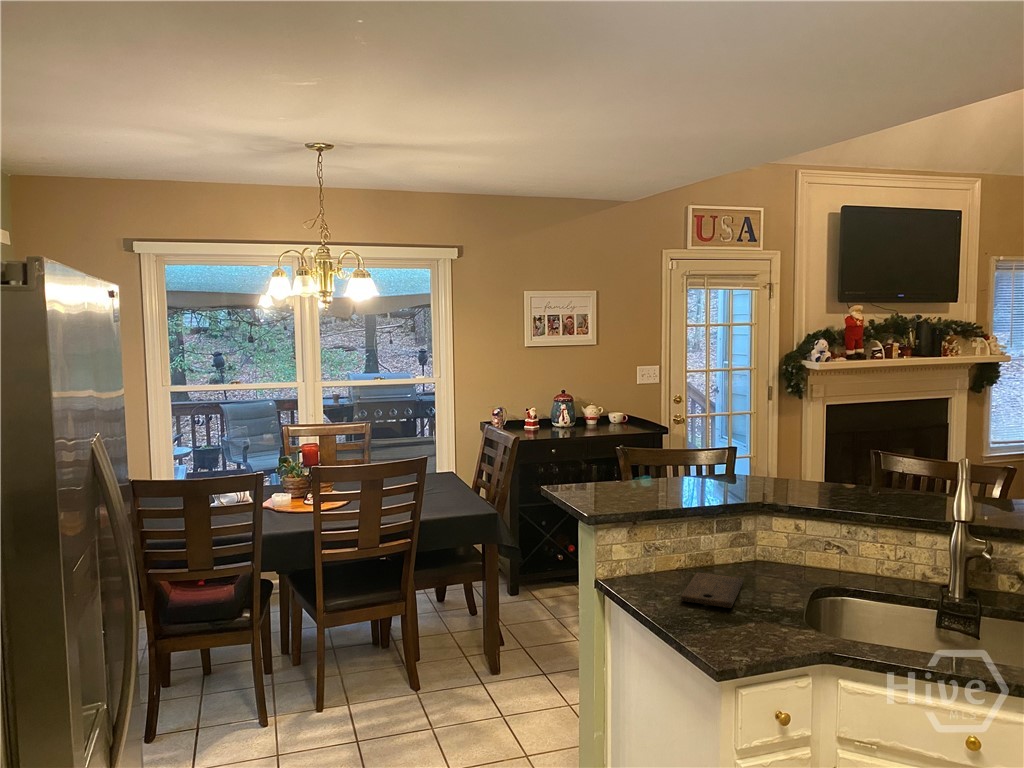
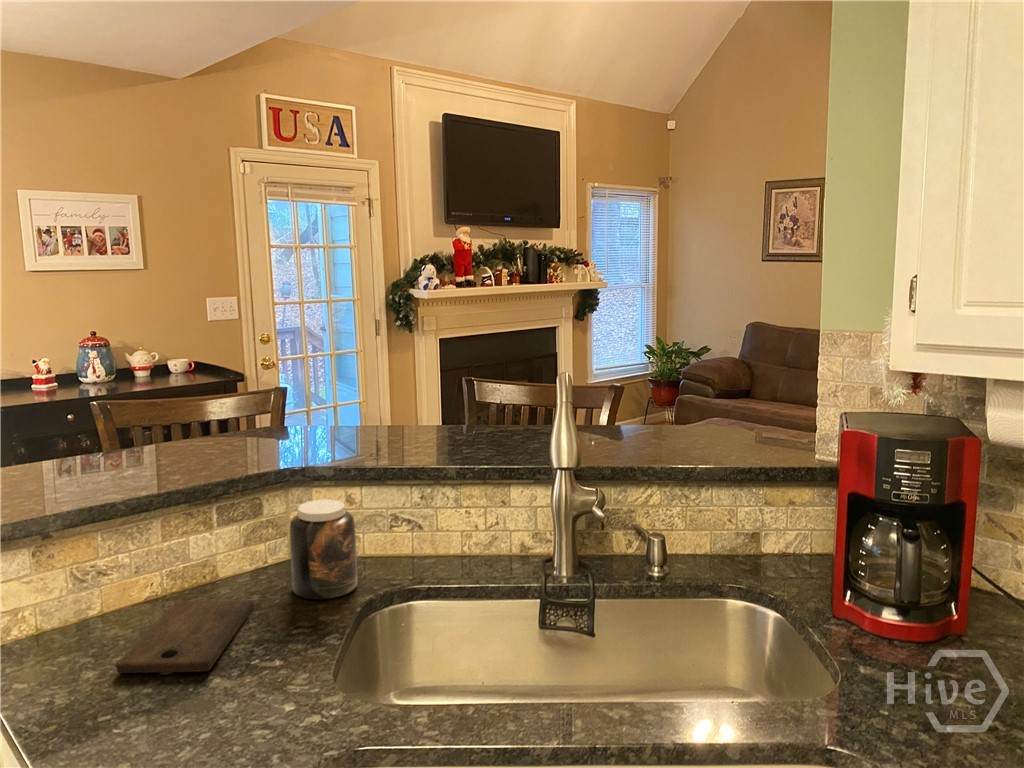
jar: none [764,524,807,586] -> present [290,499,357,599]

